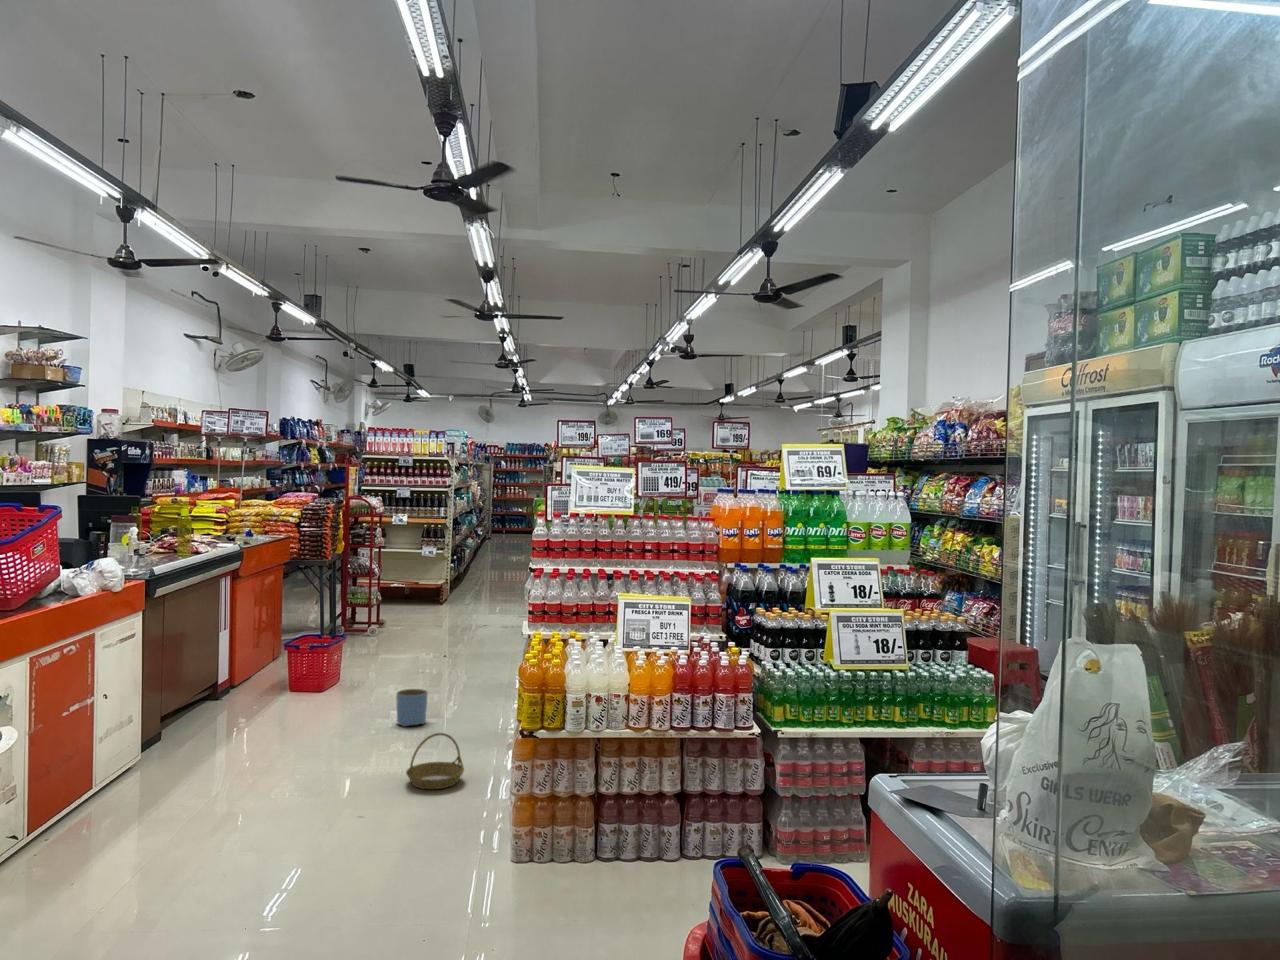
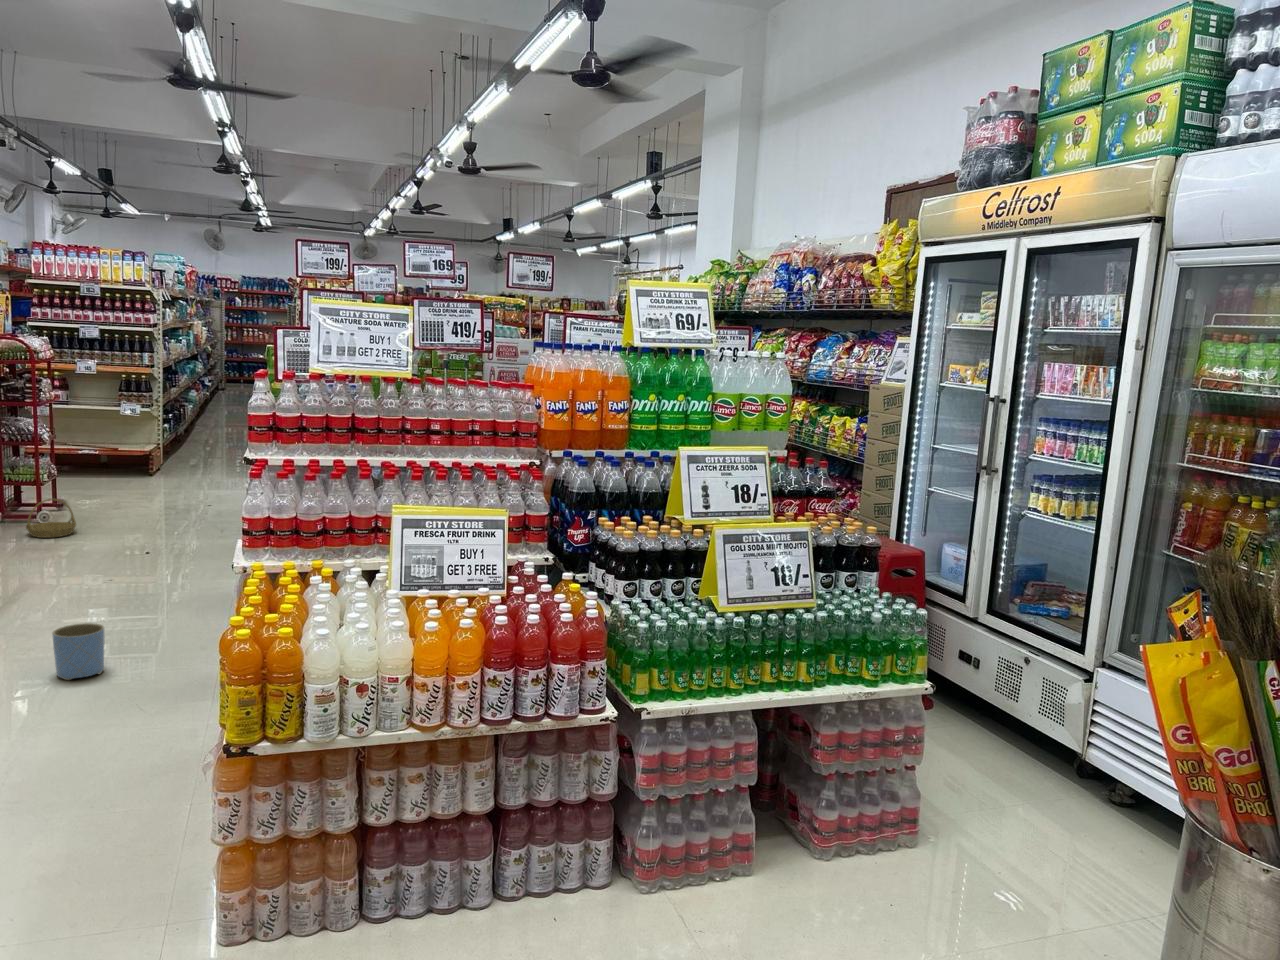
basket: present [406,733,464,789] -> present [26,499,76,538]

